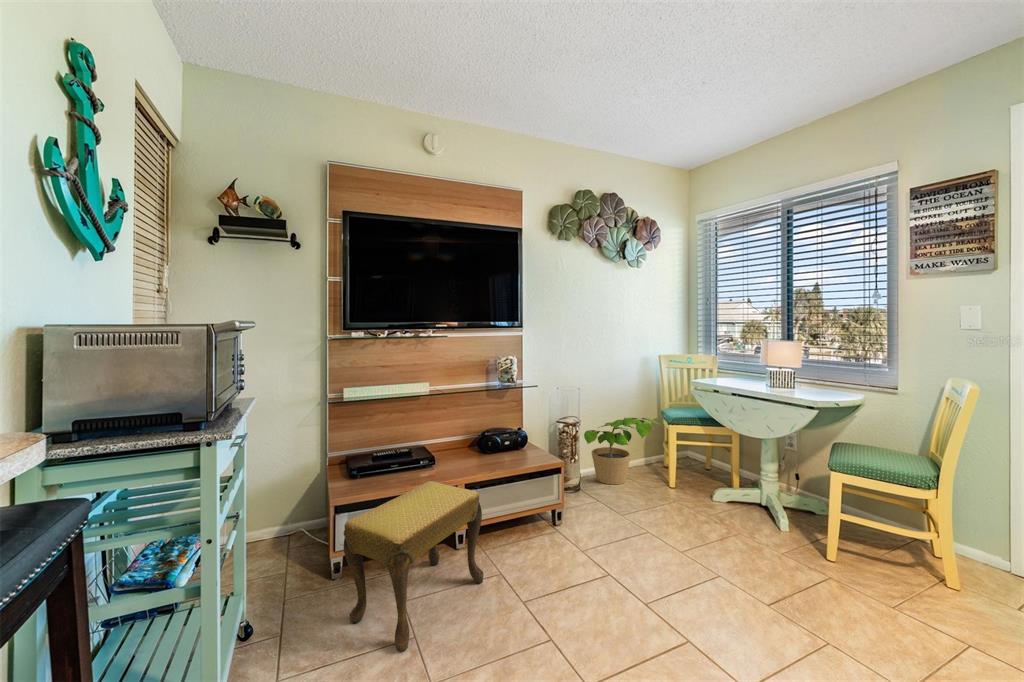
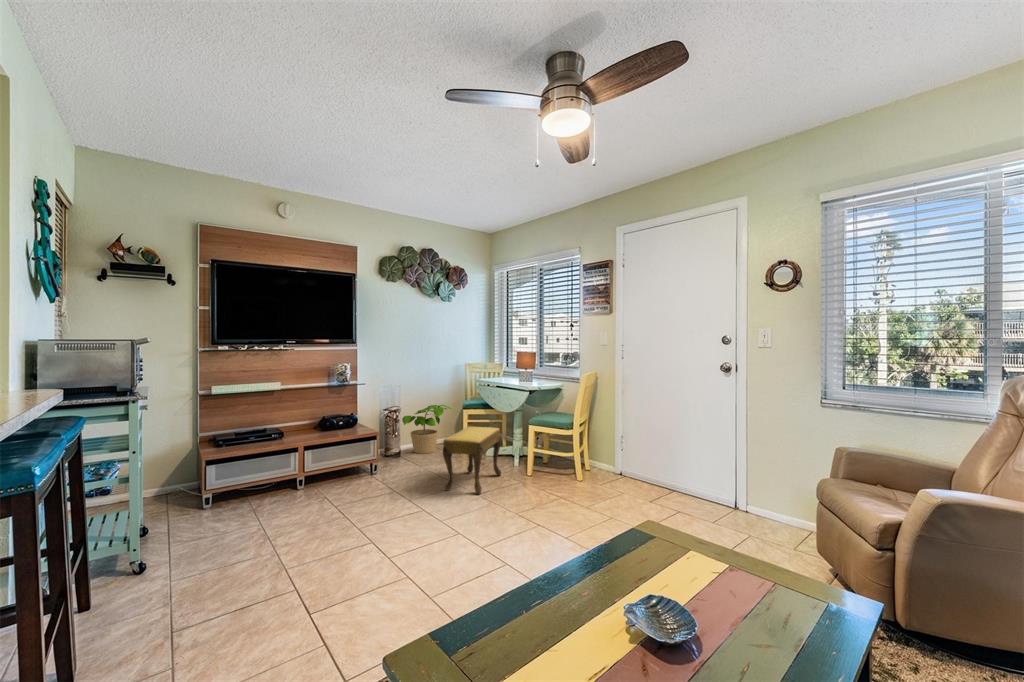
footstool: present [344,481,483,652] -> present [443,427,501,494]

